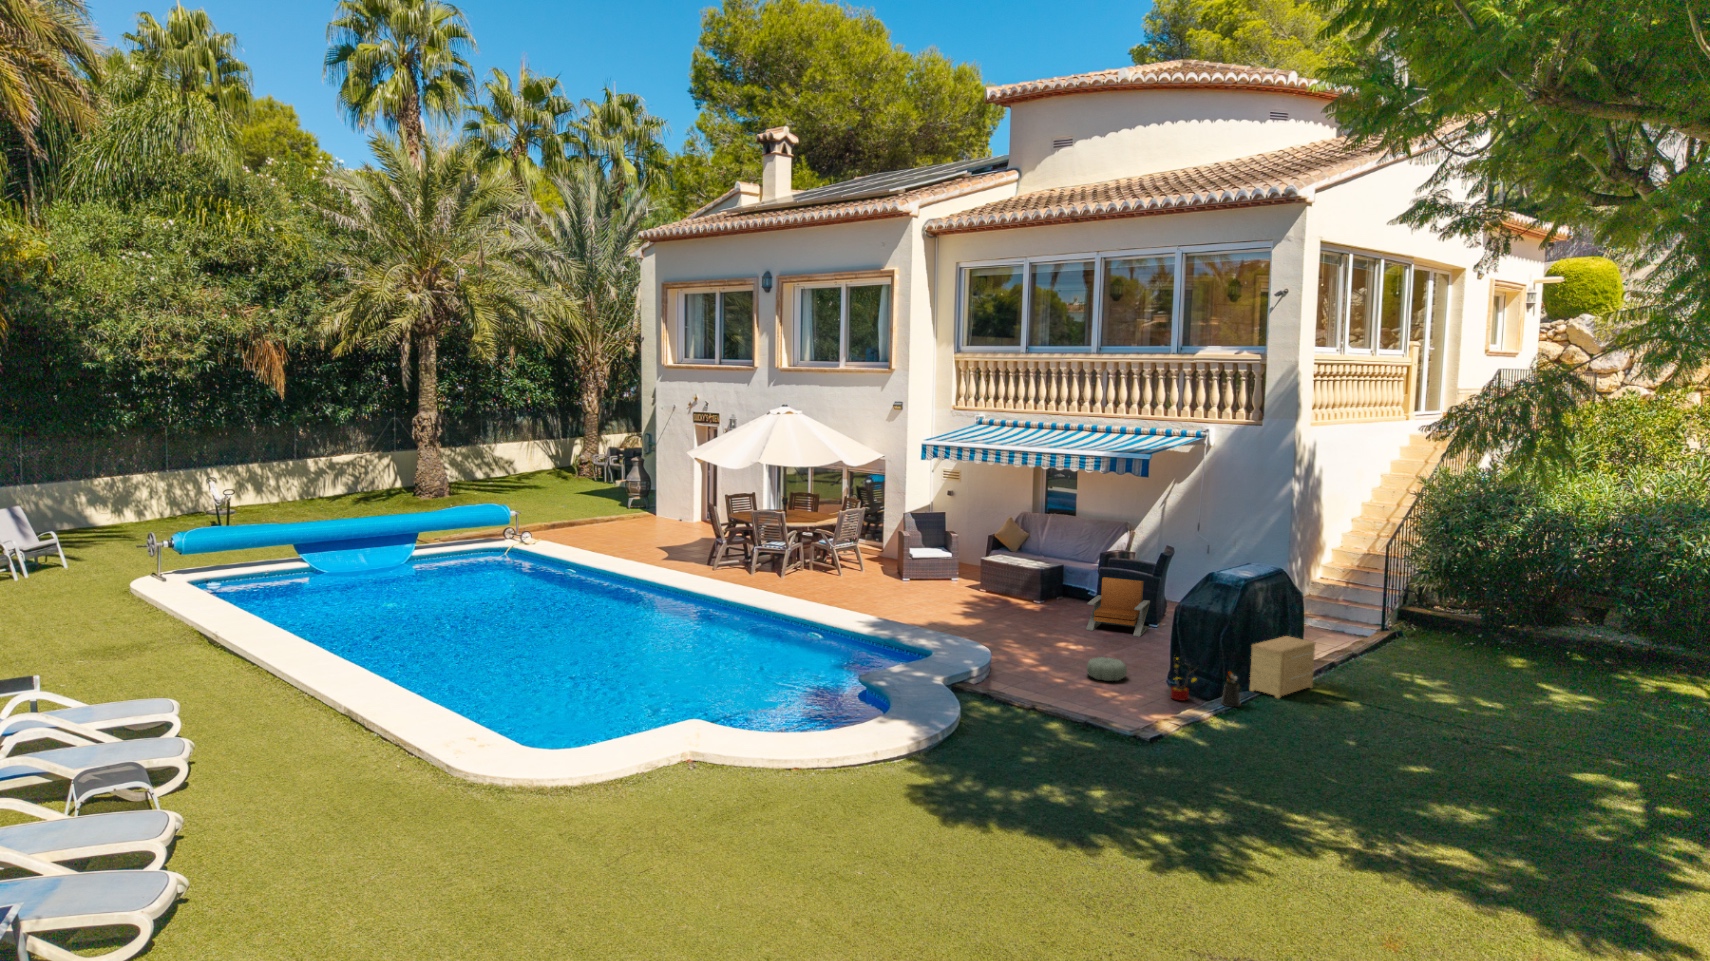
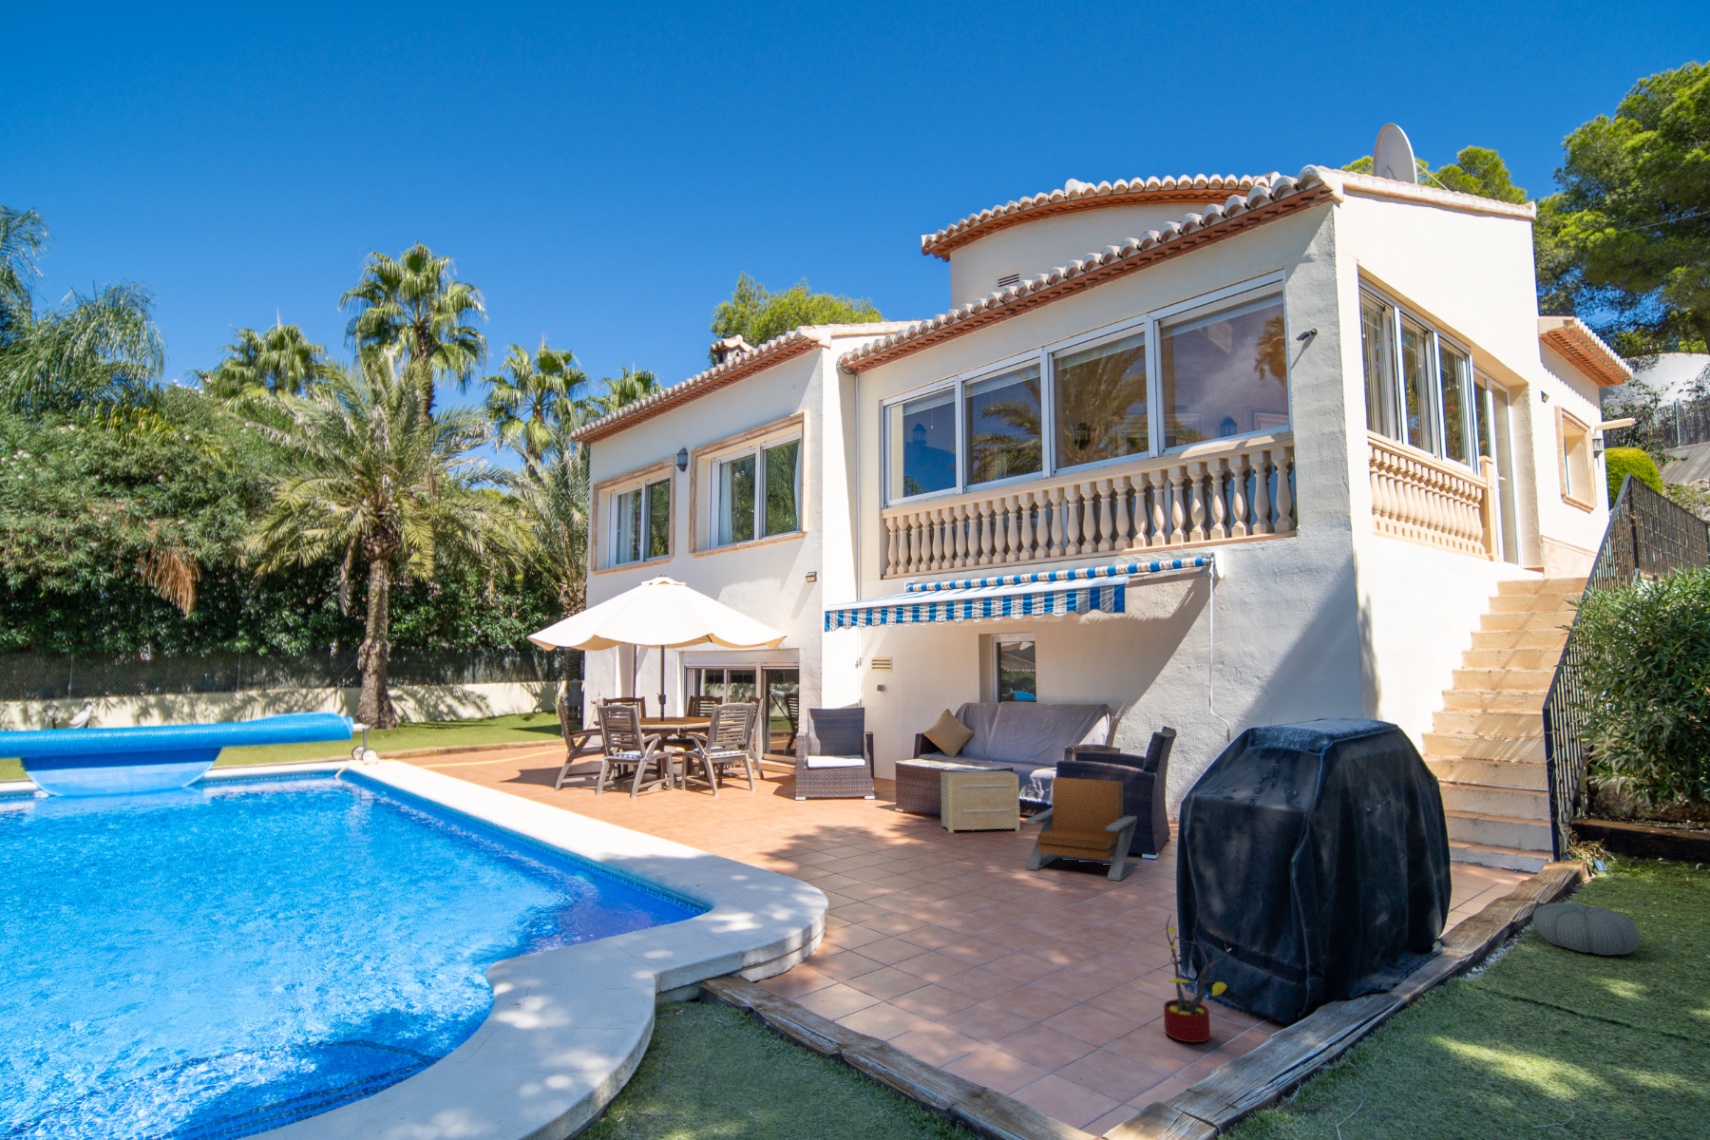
side table: present [1250,636,1316,699] -> present [940,771,1020,833]
pouf: present [1087,657,1127,681] -> present [1533,903,1640,955]
watering can: present [1221,672,1240,707] -> none [1297,961,1353,1067]

